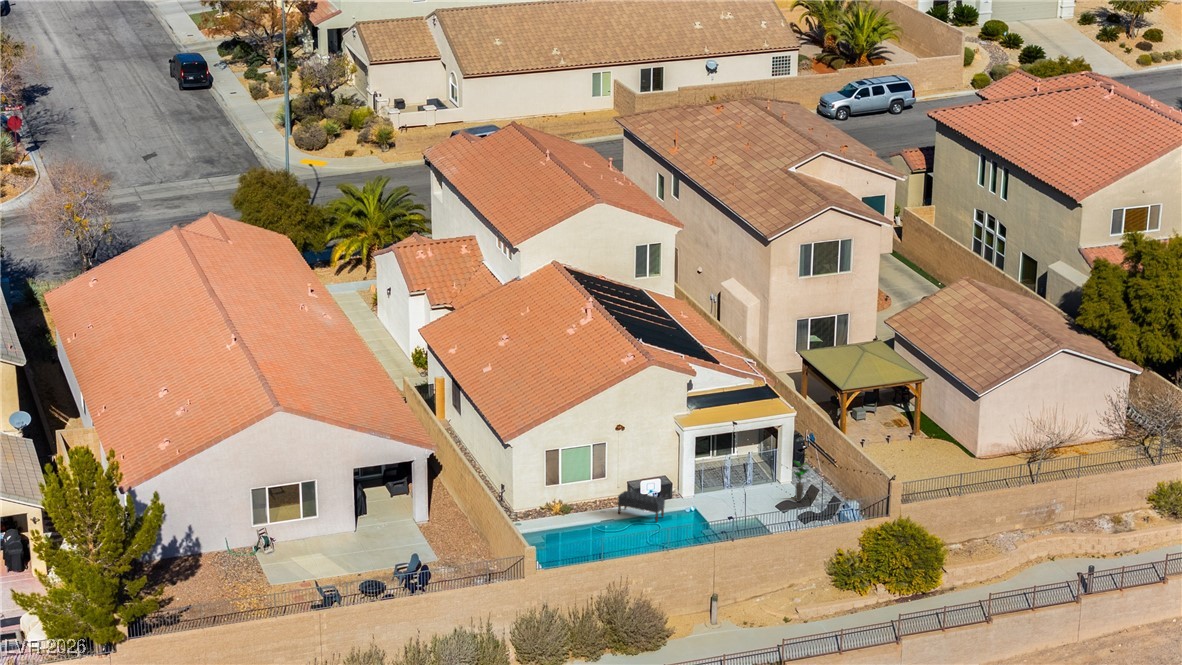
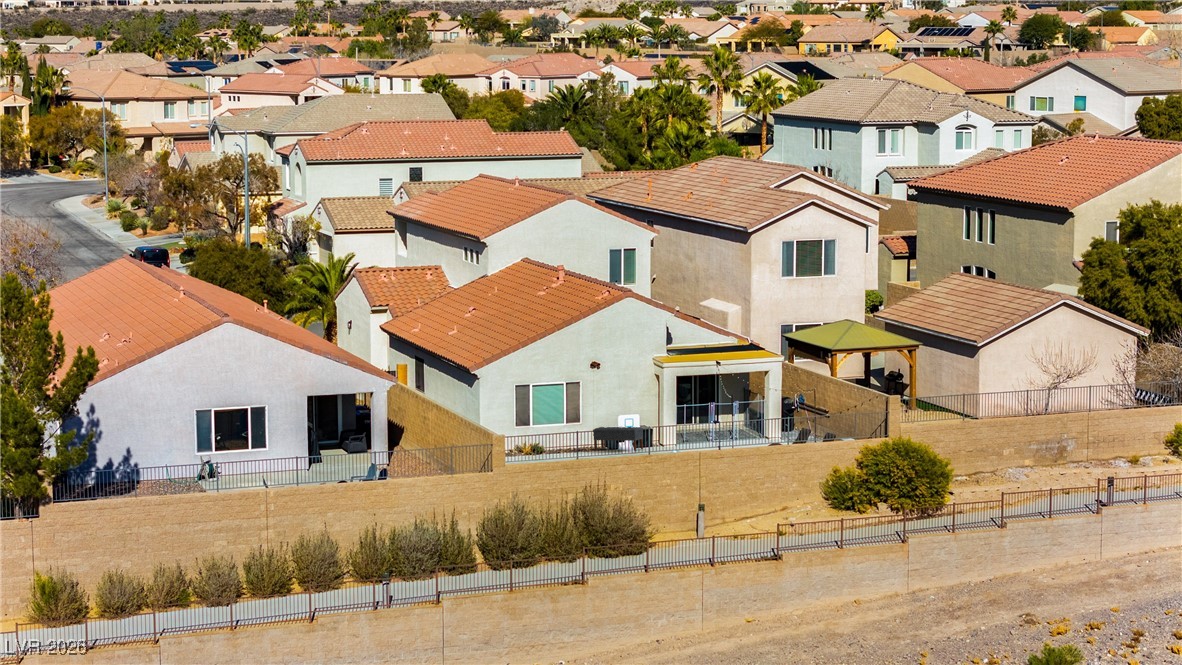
potted plant: present [794,461,808,502] -> none [779,395,798,439]

